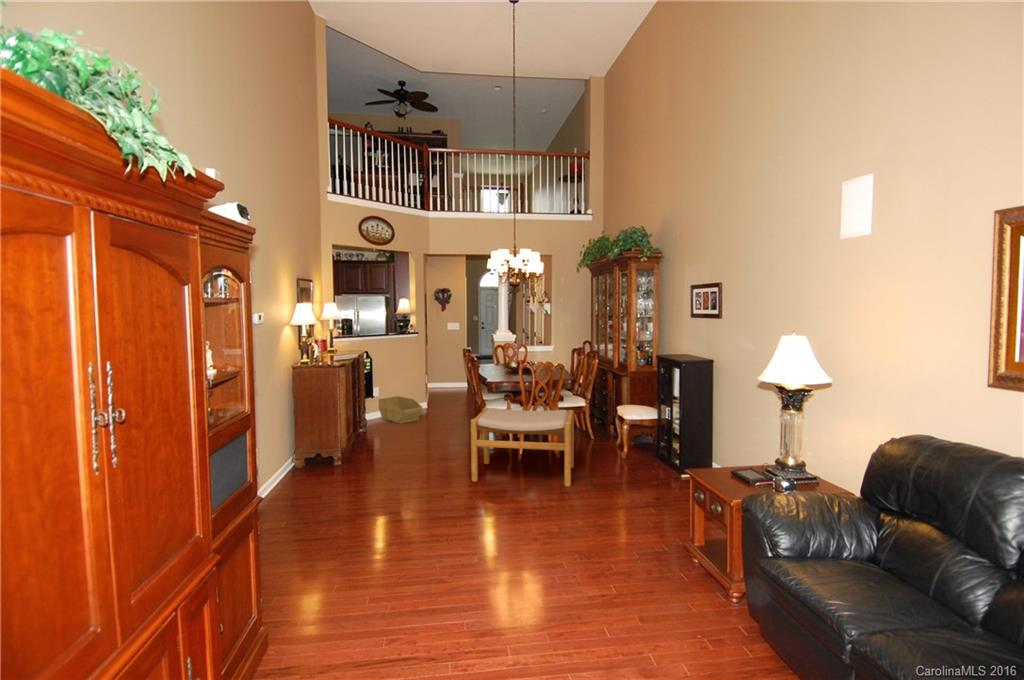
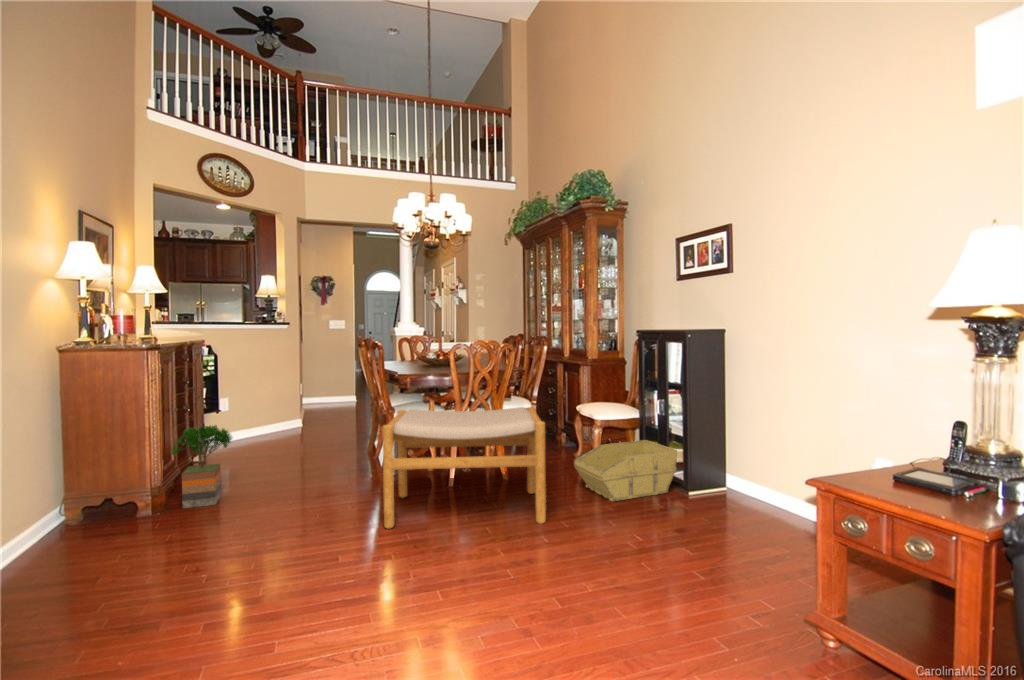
storage bin: present [379,396,423,424] -> present [574,440,677,501]
potted tree: none [351,411,386,461] -> present [171,425,232,508]

